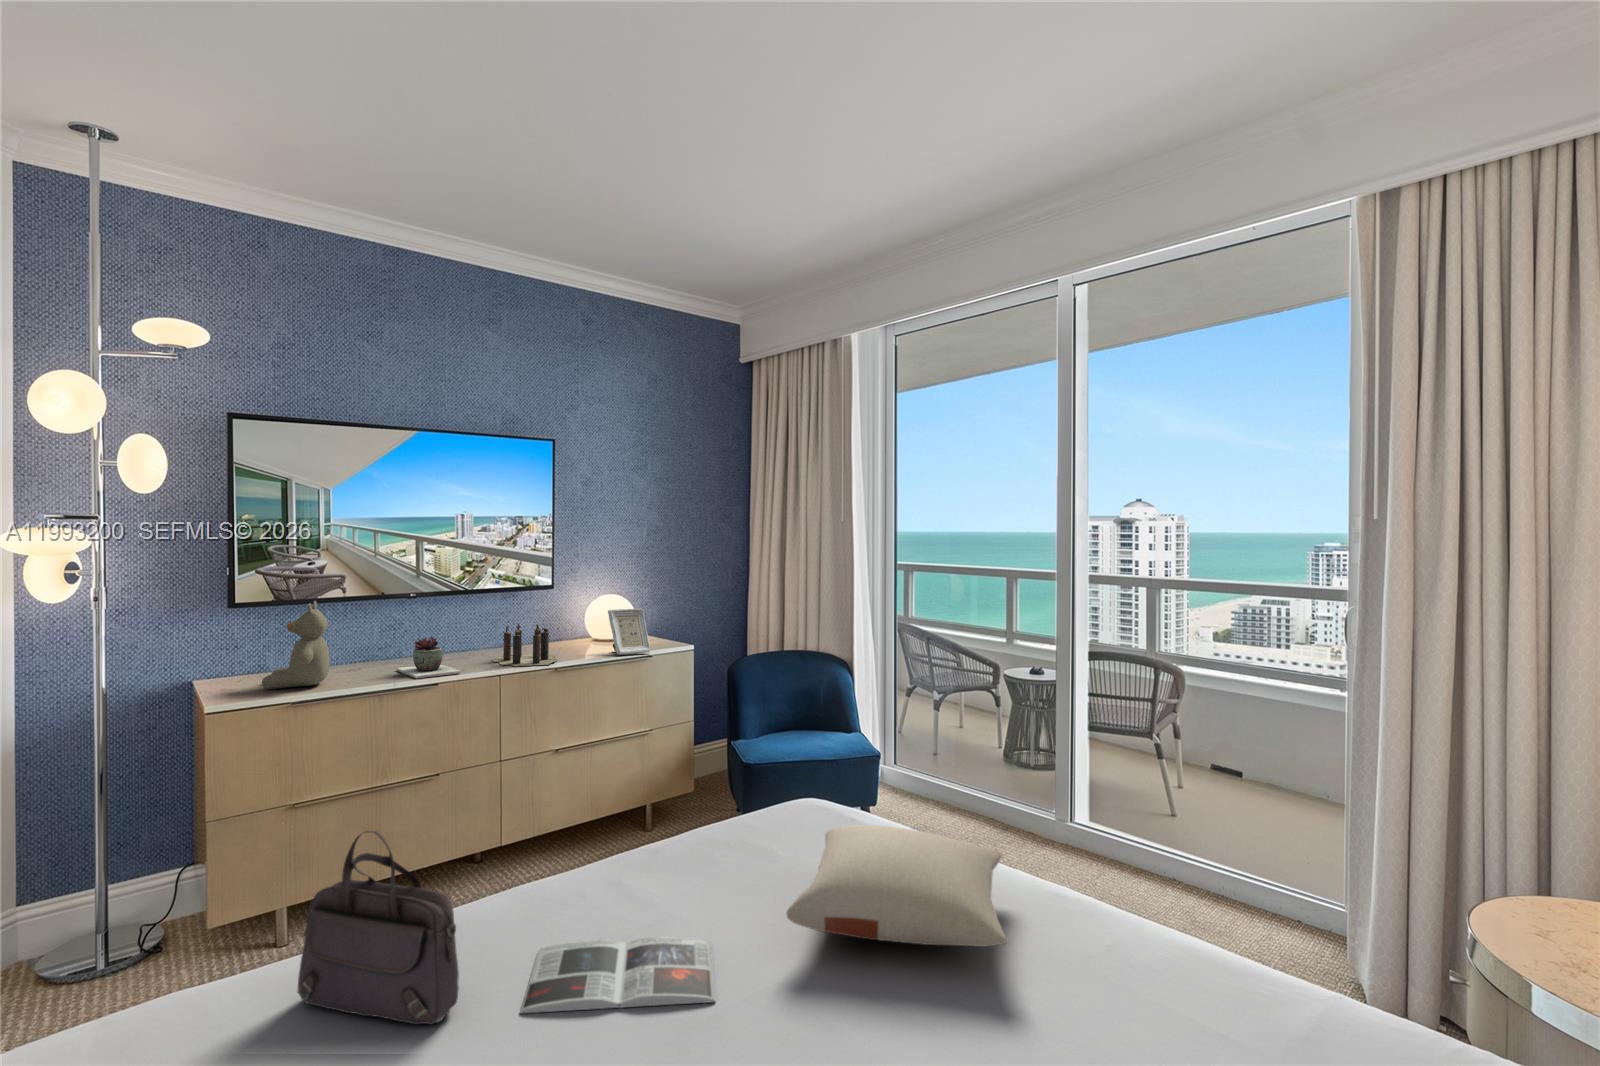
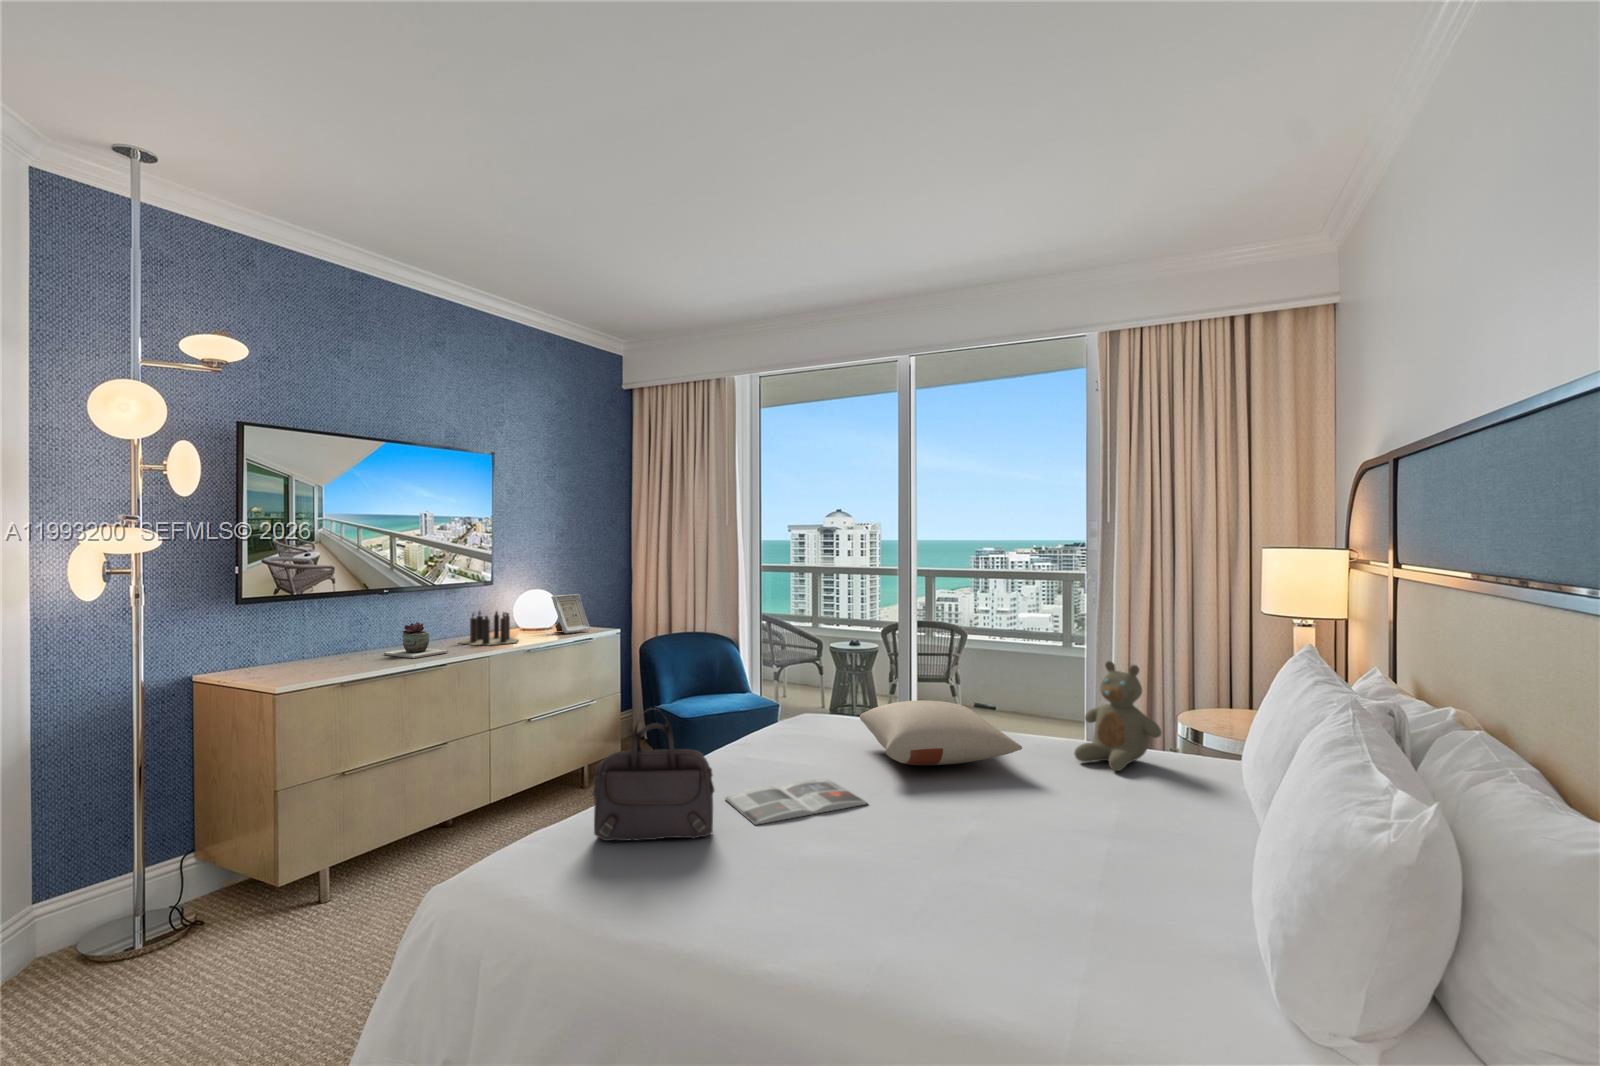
teddy bear: present [262,601,330,689] -> present [1074,661,1162,771]

